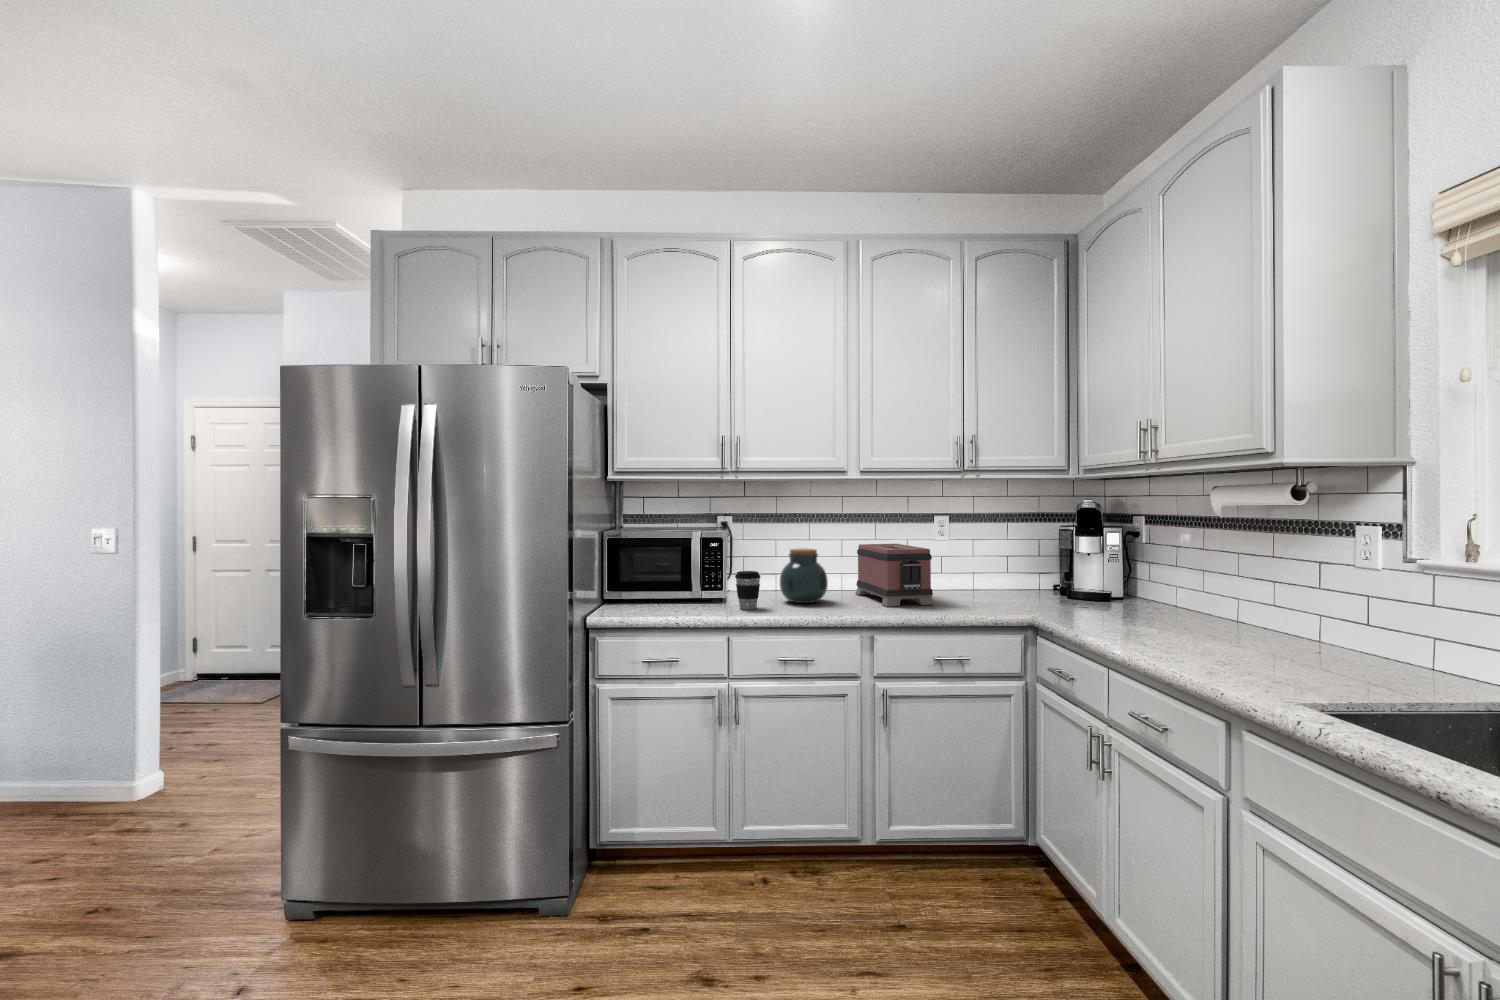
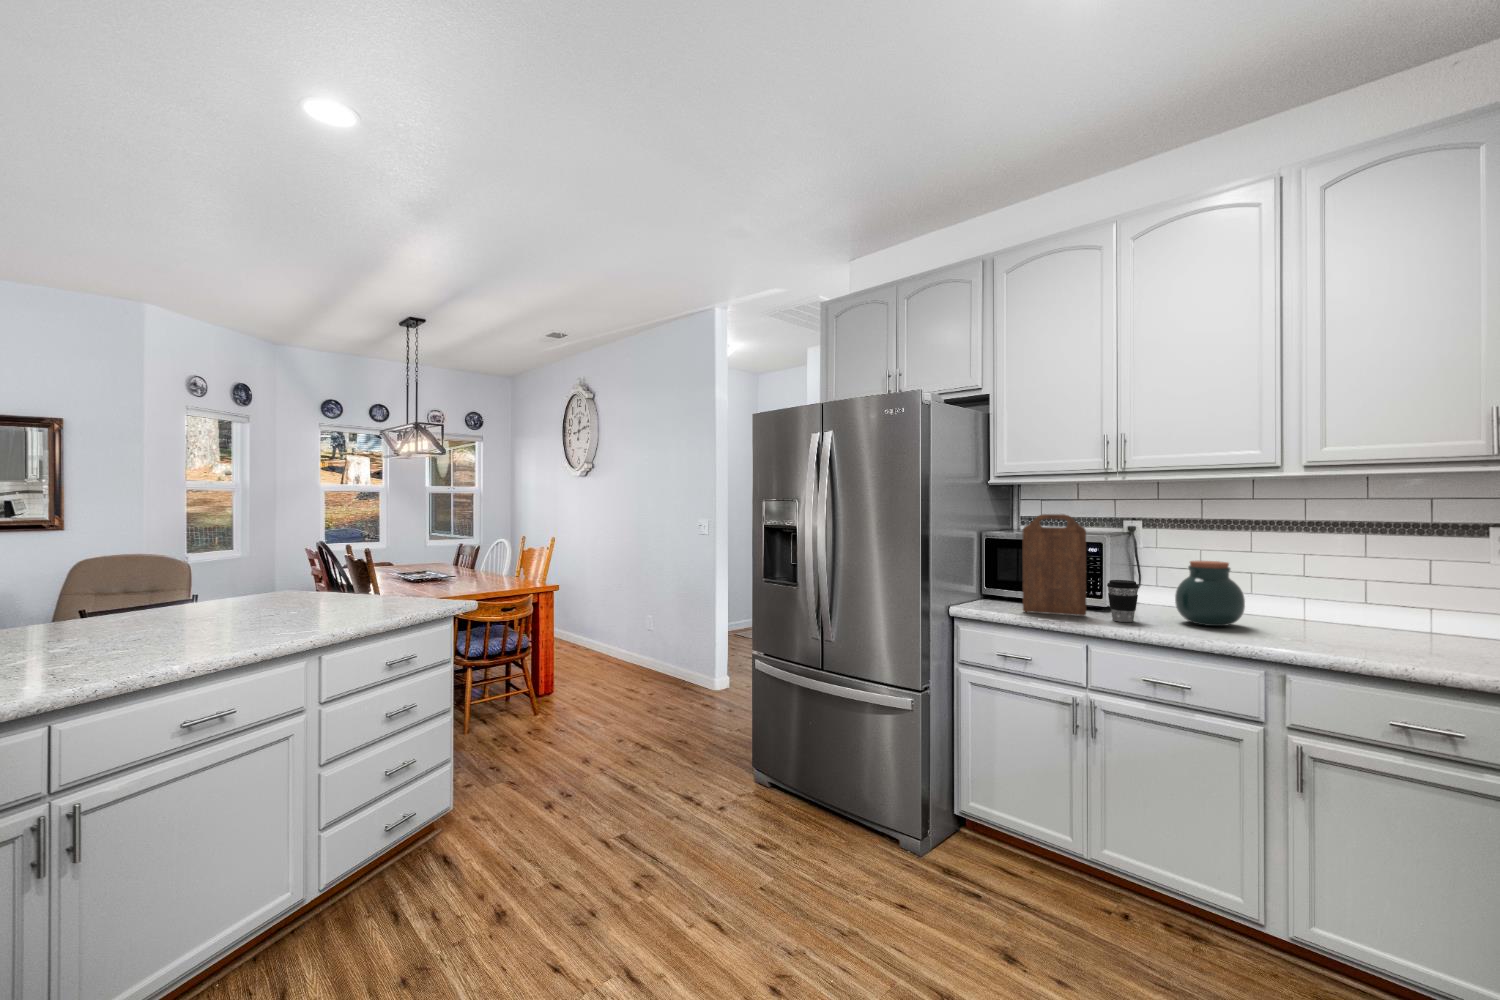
cutting board: none [660,512,716,612] -> present [1023,514,1086,616]
toaster: present [855,544,934,607] -> none [1312,562,1420,654]

